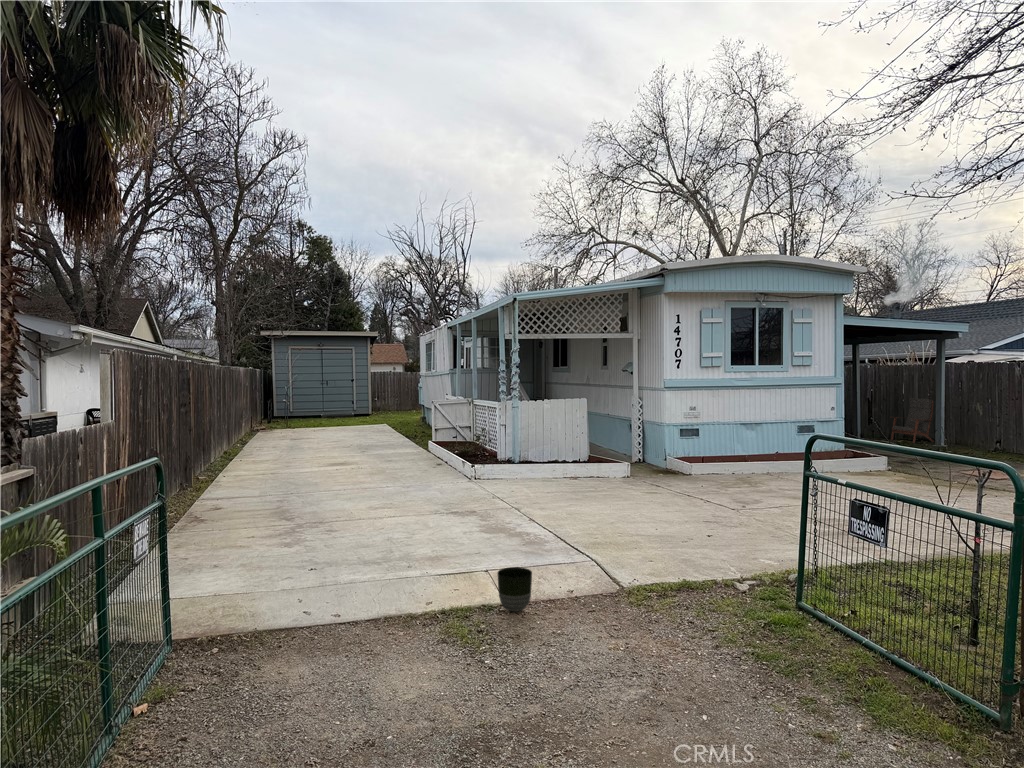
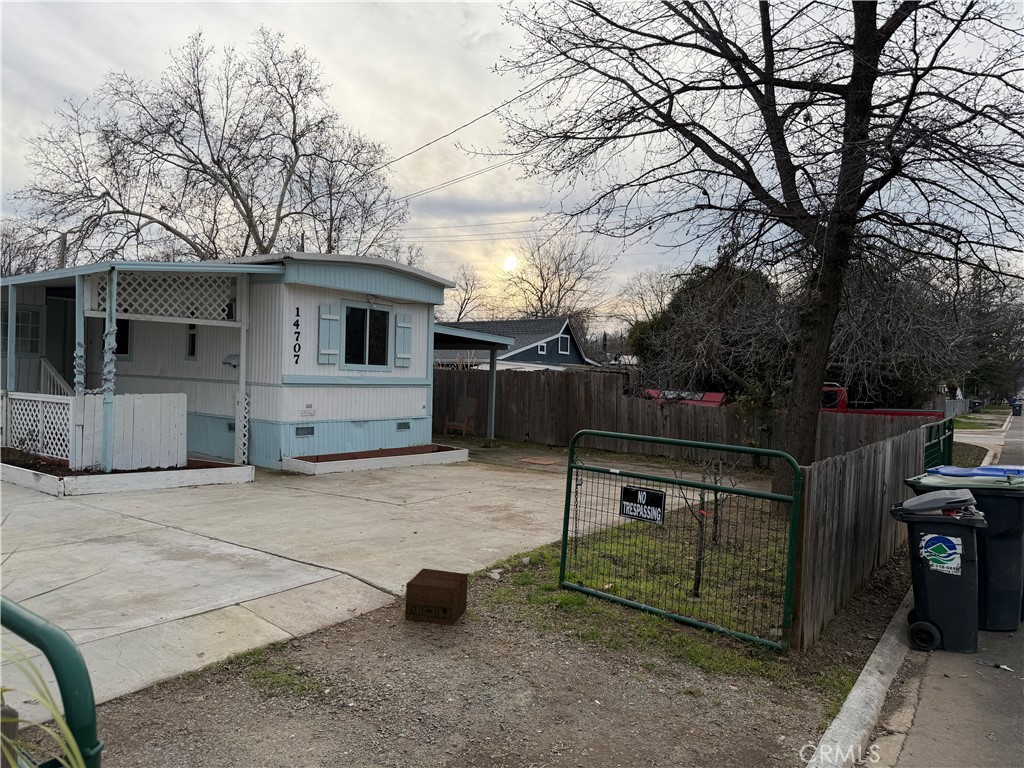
cardboard box: none [603,564,672,624] -> present [405,568,468,625]
planter: present [498,567,532,612] -> none [303,591,343,642]

